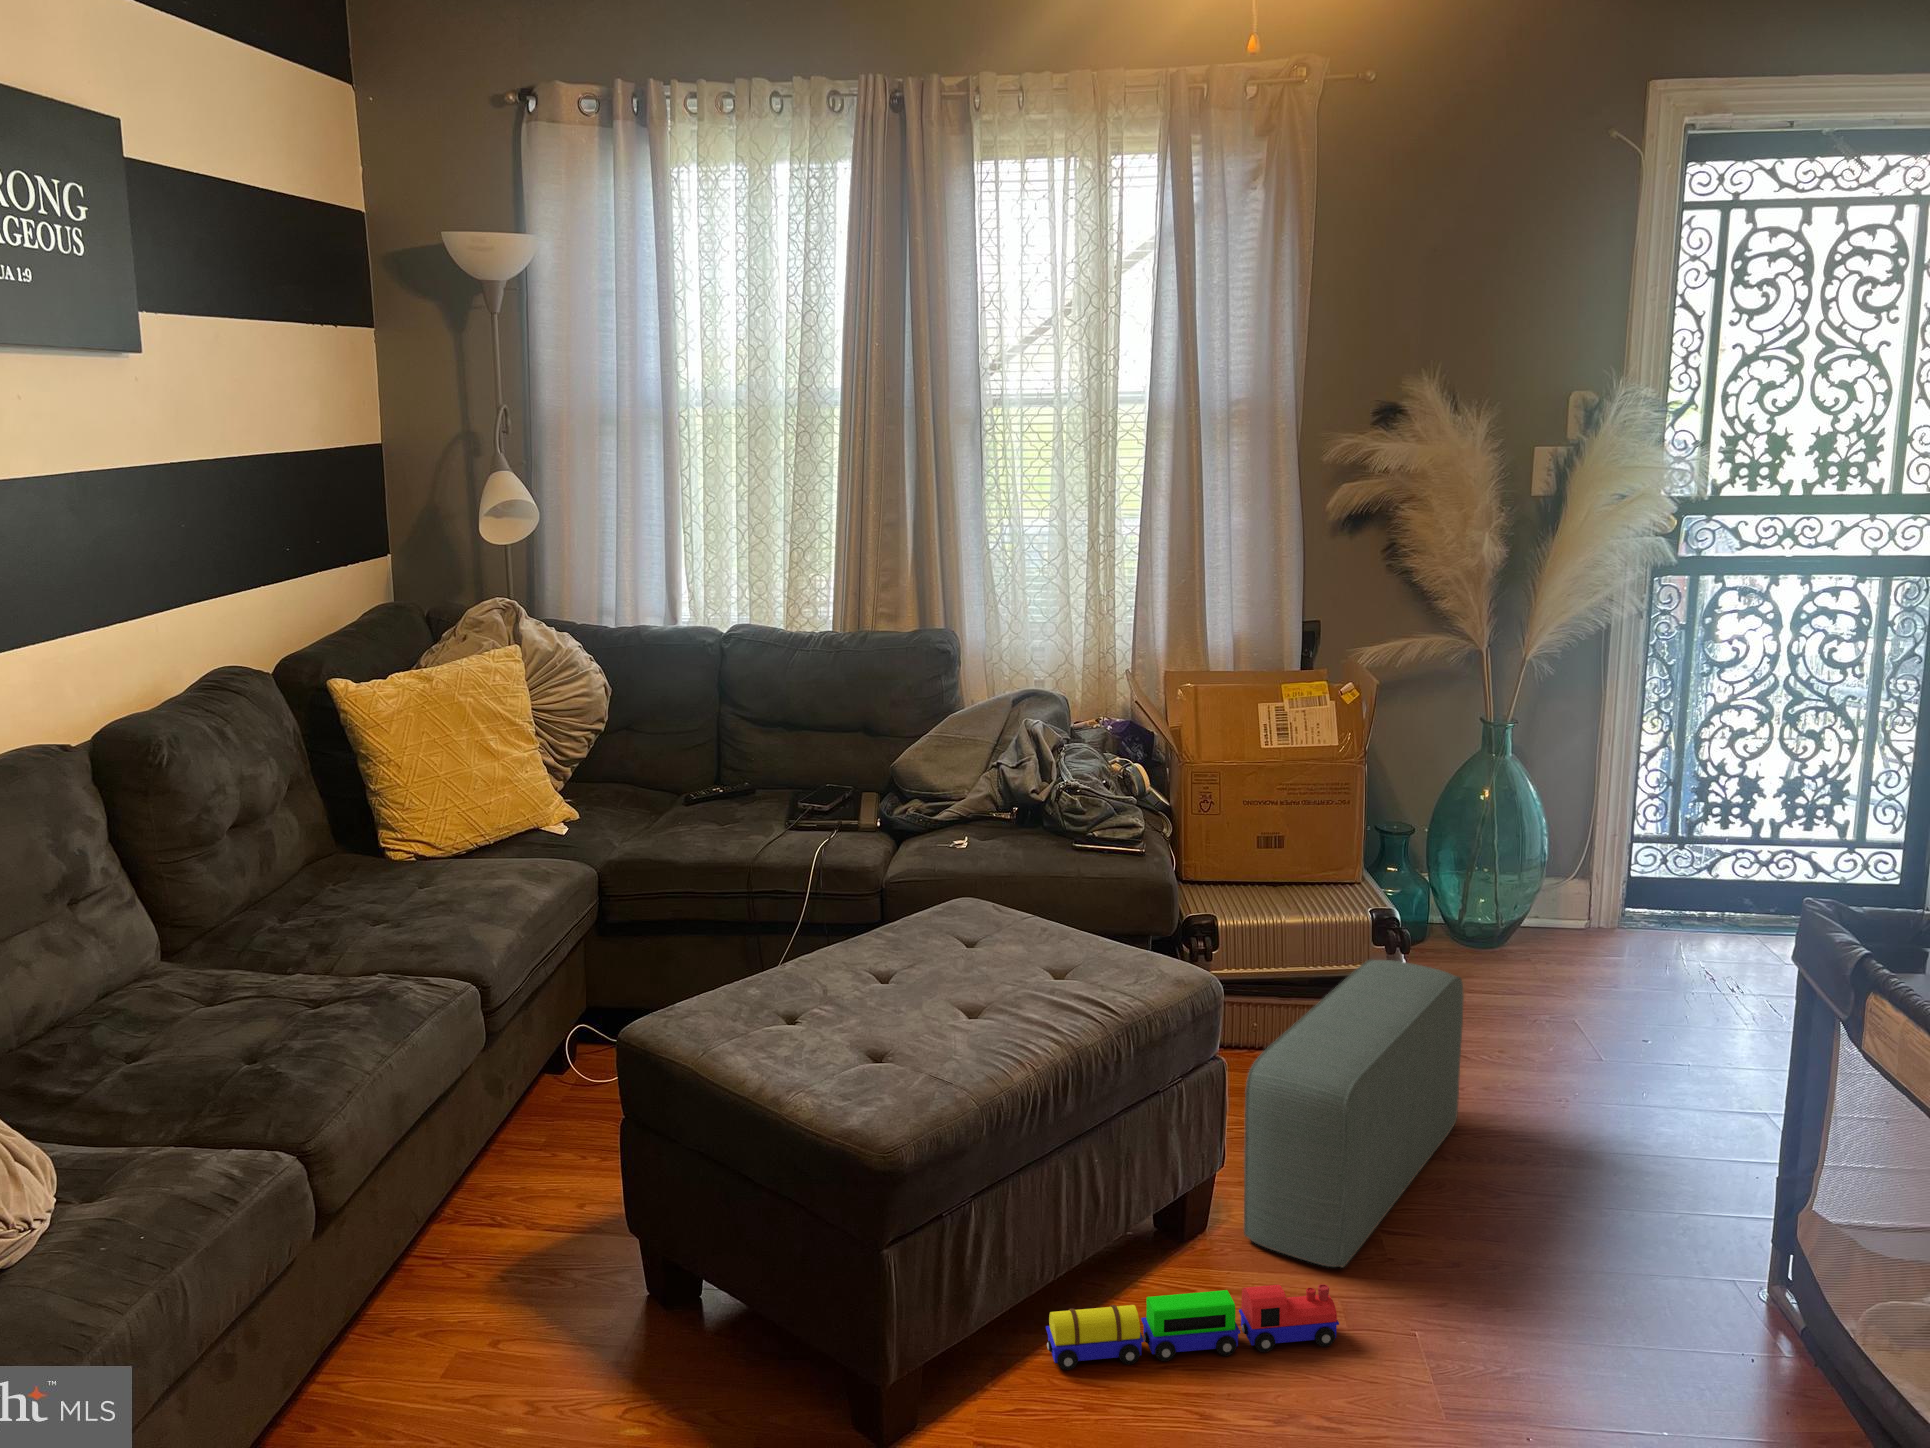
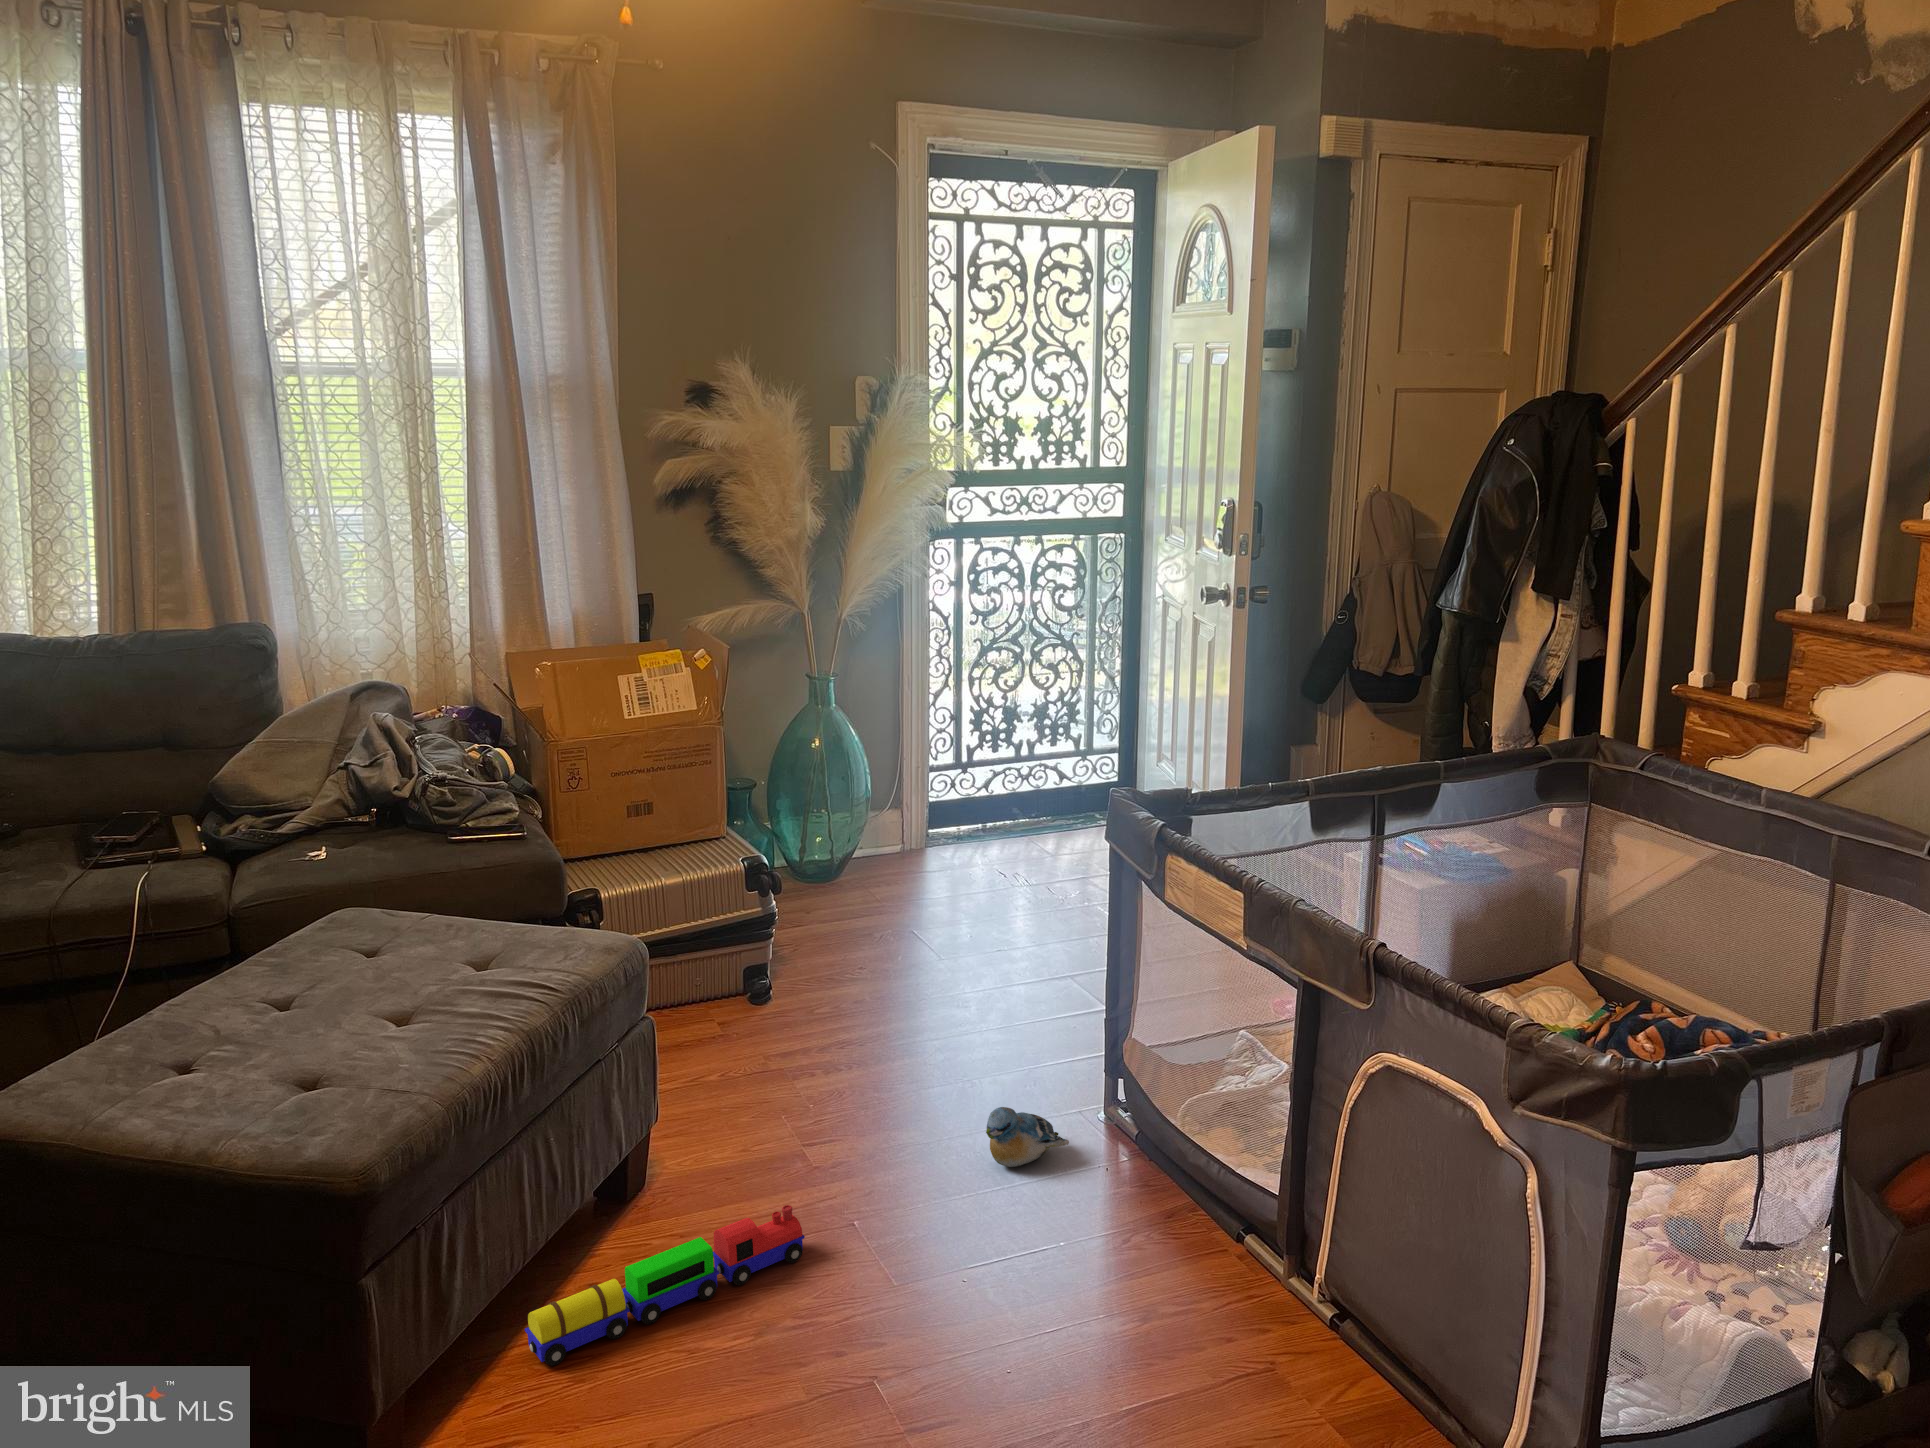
pouf: present [1244,959,1464,1267] -> none [684,899,847,1191]
plush toy: none [1576,1246,1687,1320] -> present [986,1107,1069,1167]

